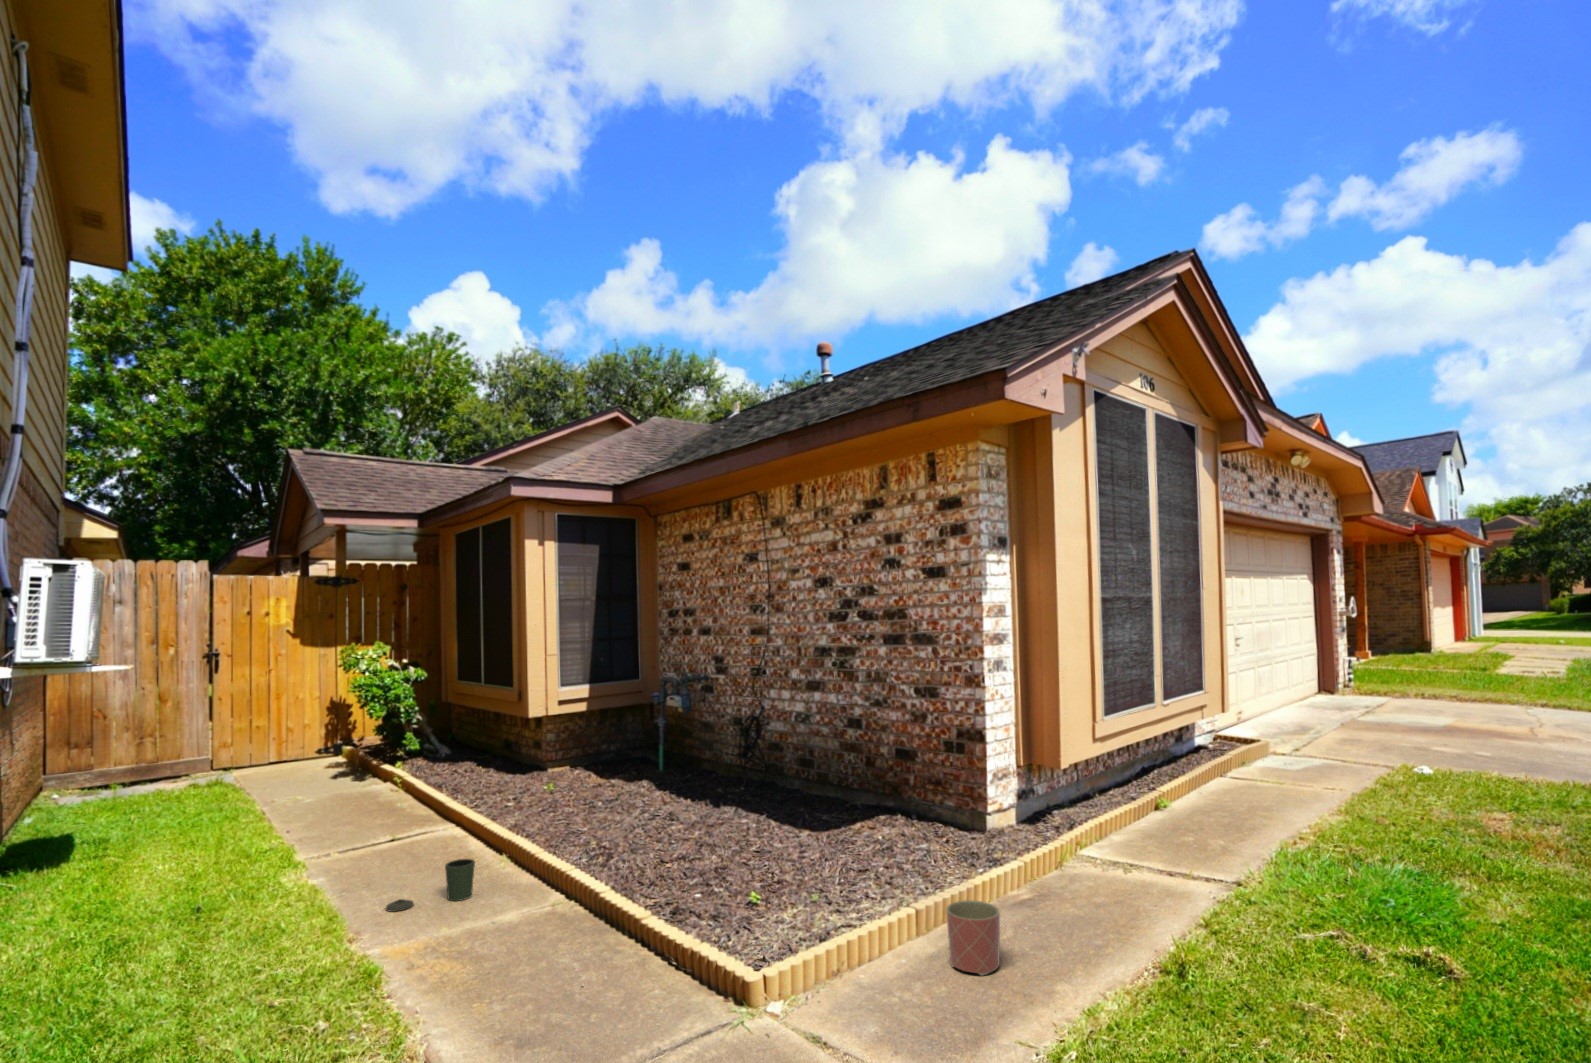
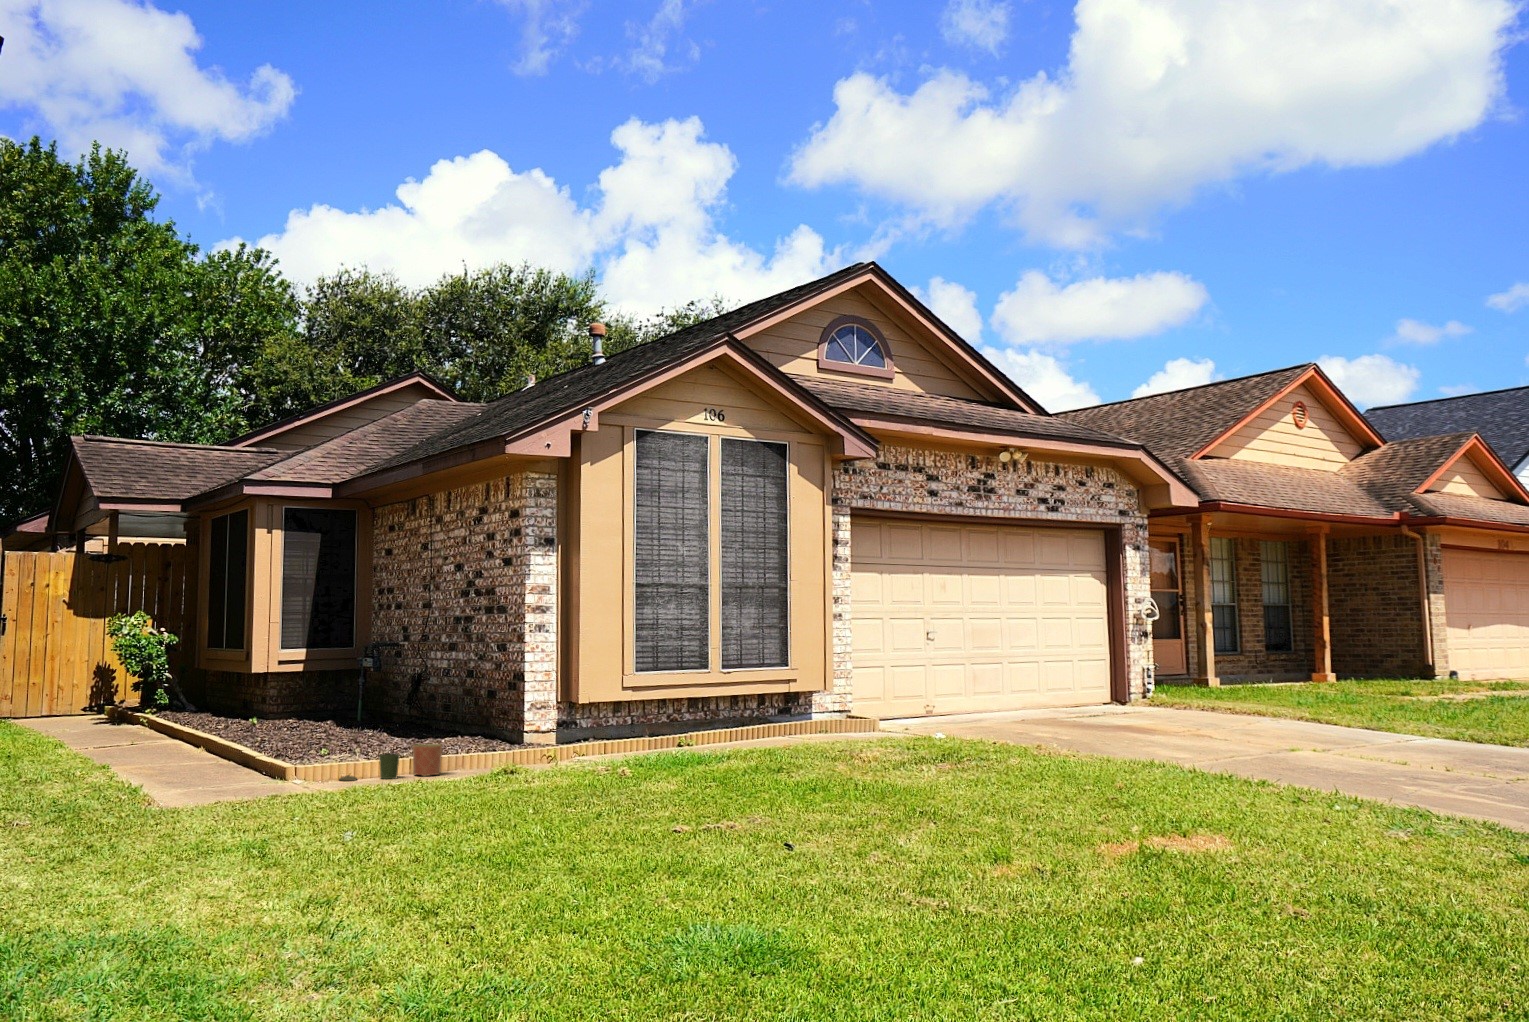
trash can: present [386,859,475,912] -> present [339,753,400,781]

